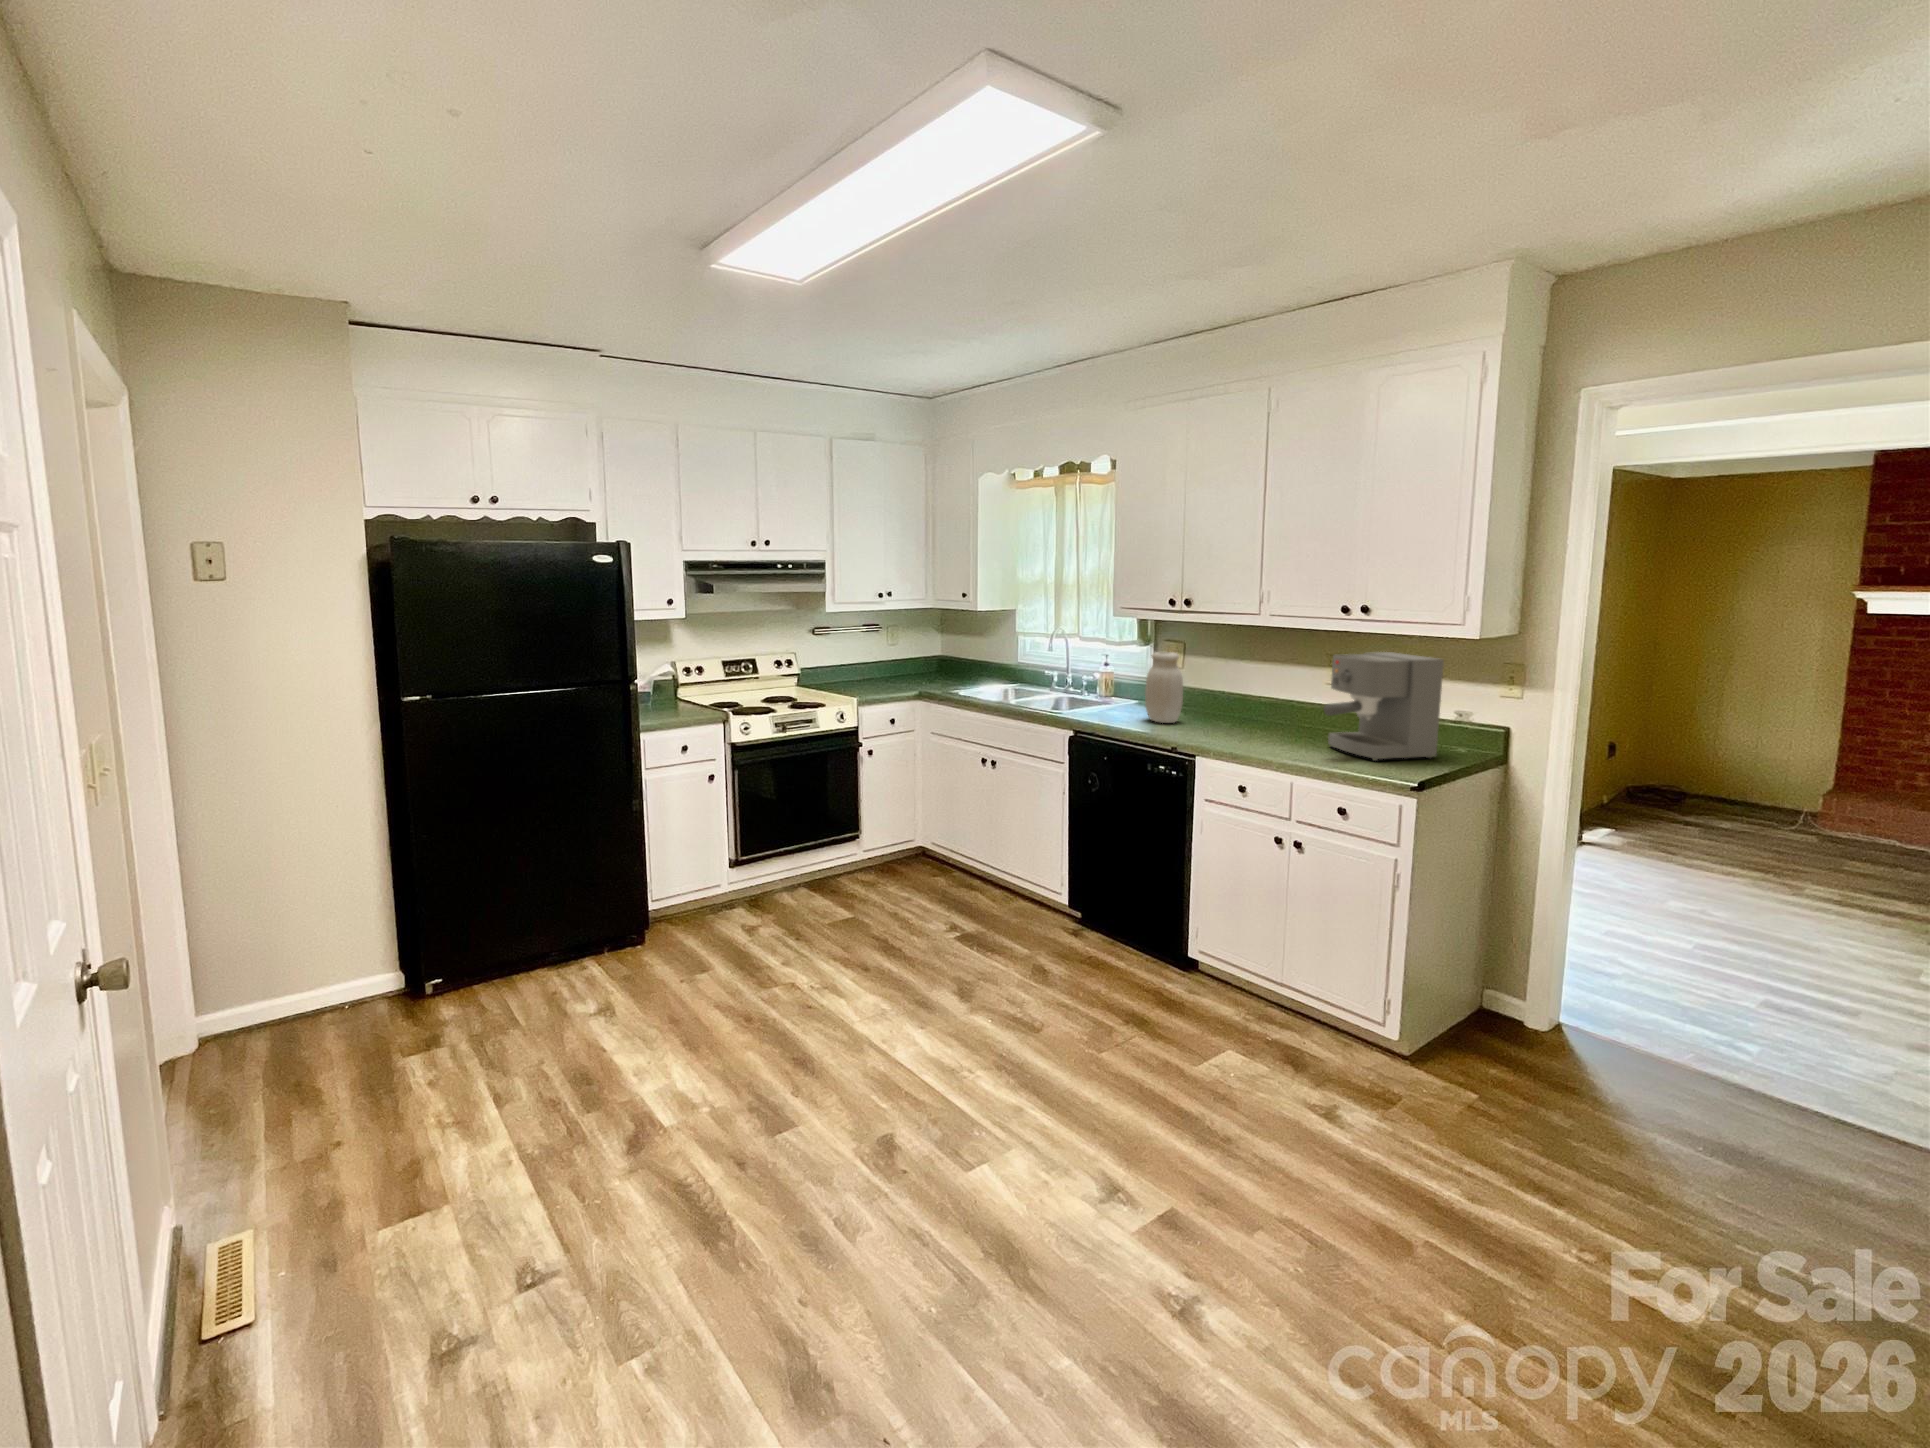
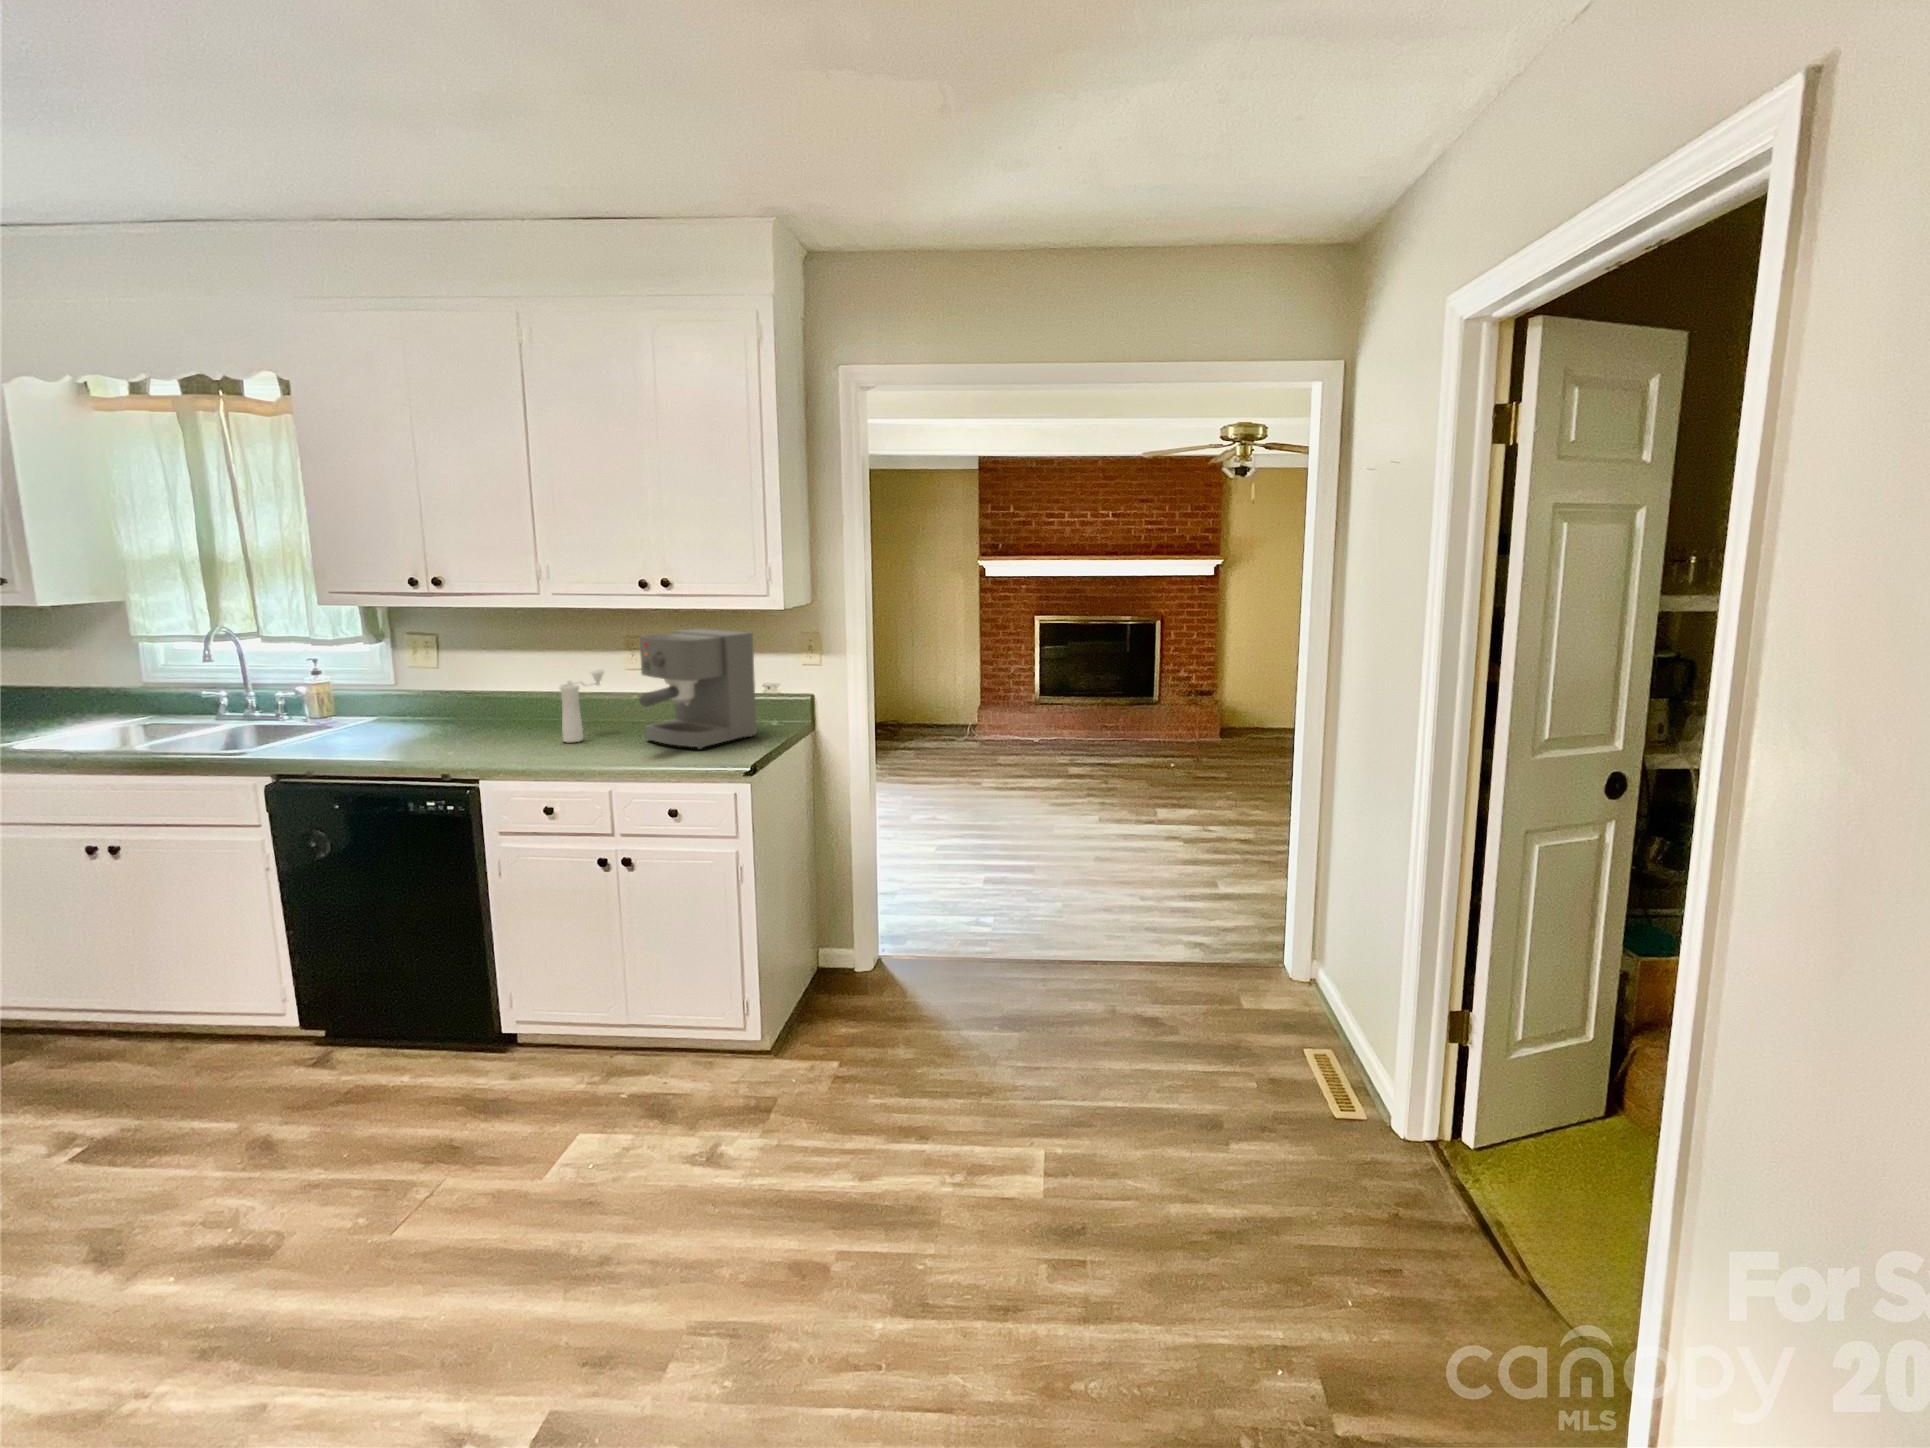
jar: present [1145,652,1183,723] -> none [390,648,450,743]
pepper mill: none [1260,679,1302,738] -> present [560,668,604,742]

